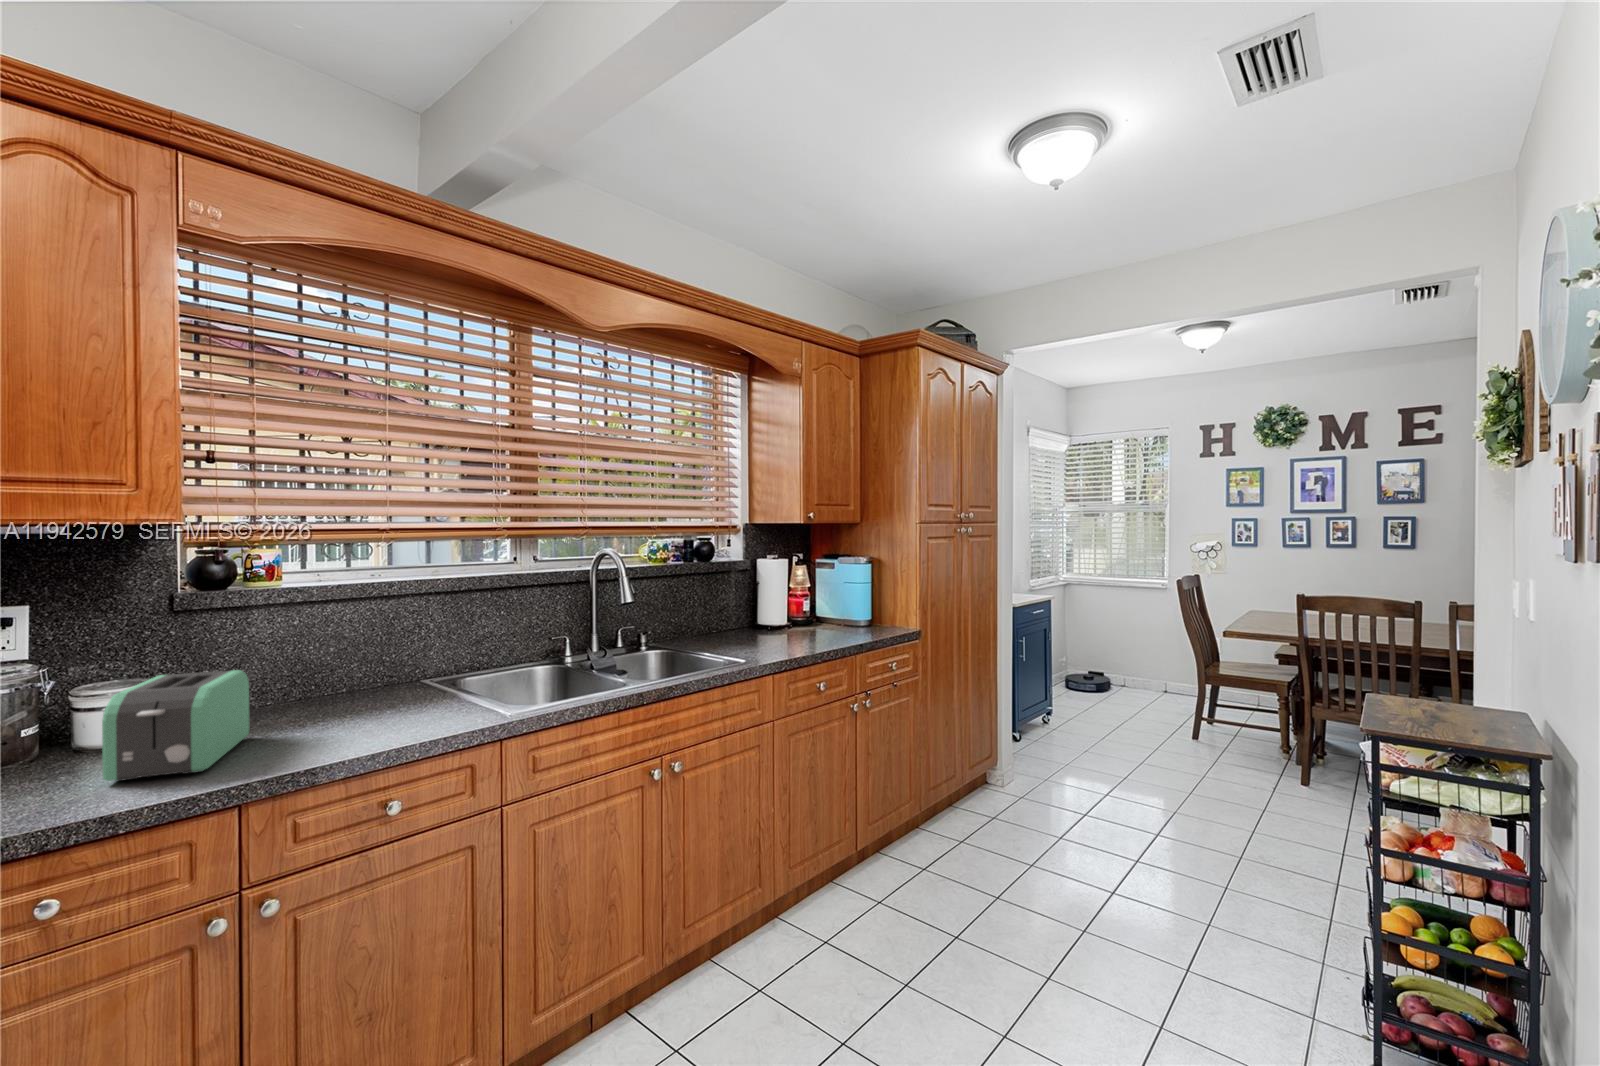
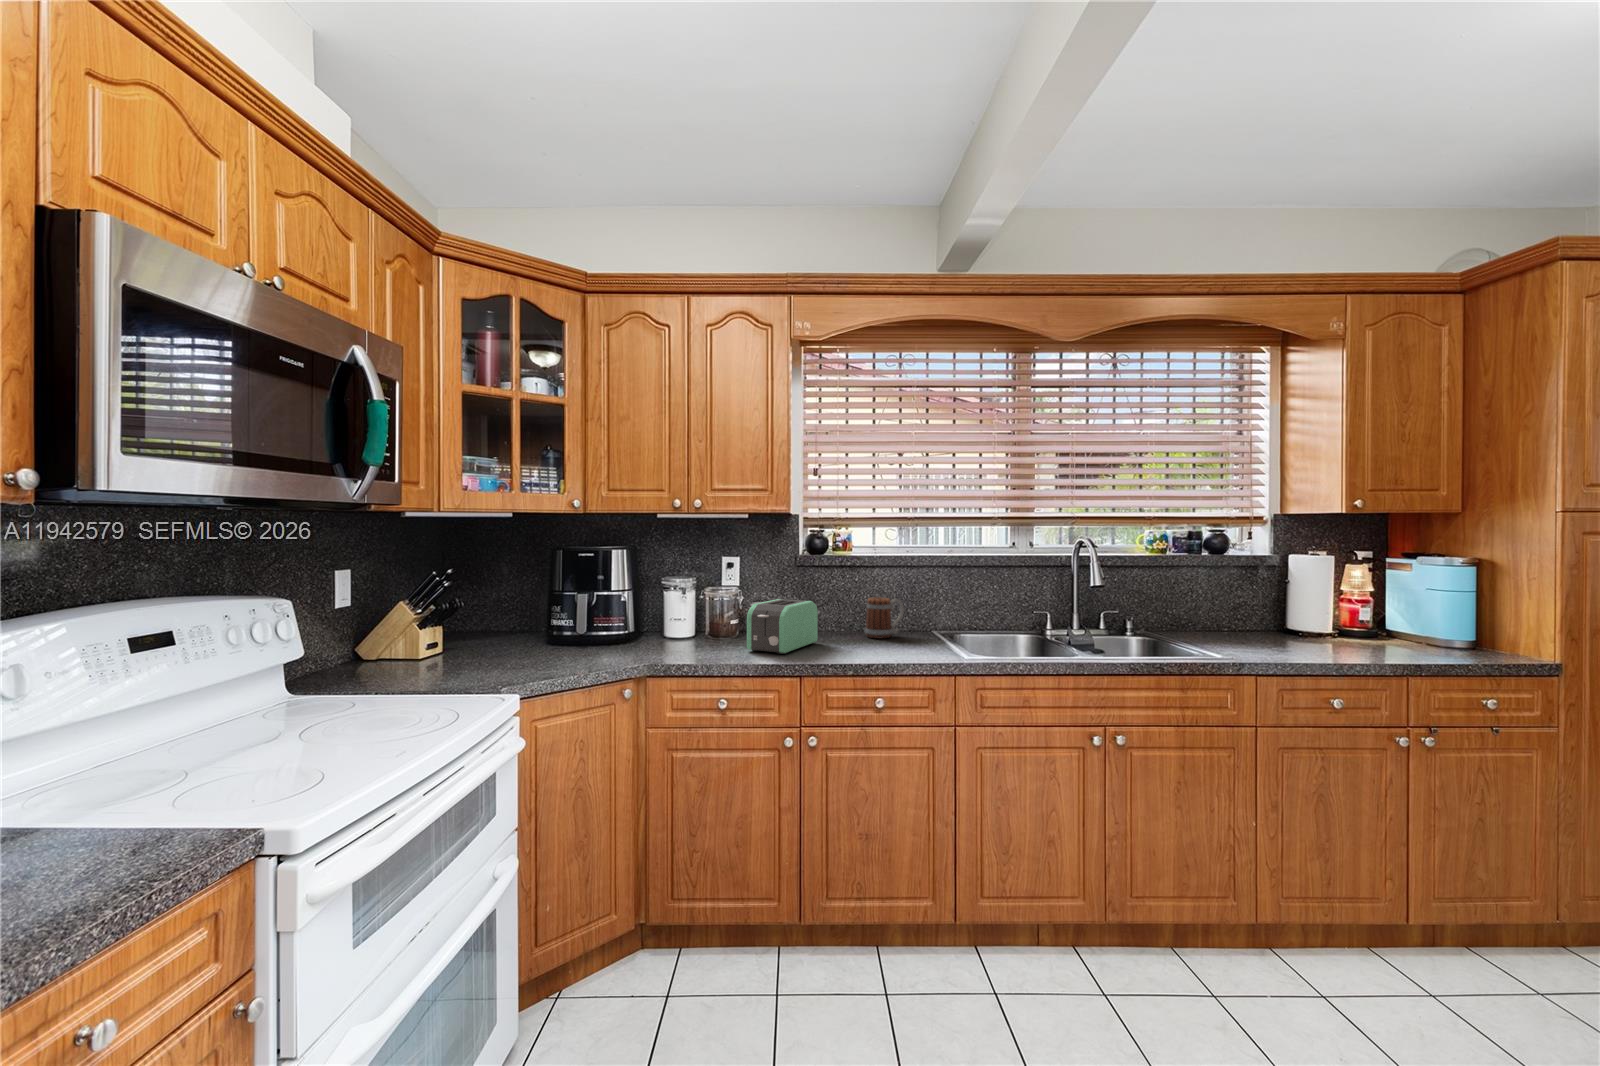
mug: none [324,646,388,710] -> present [865,597,904,638]

